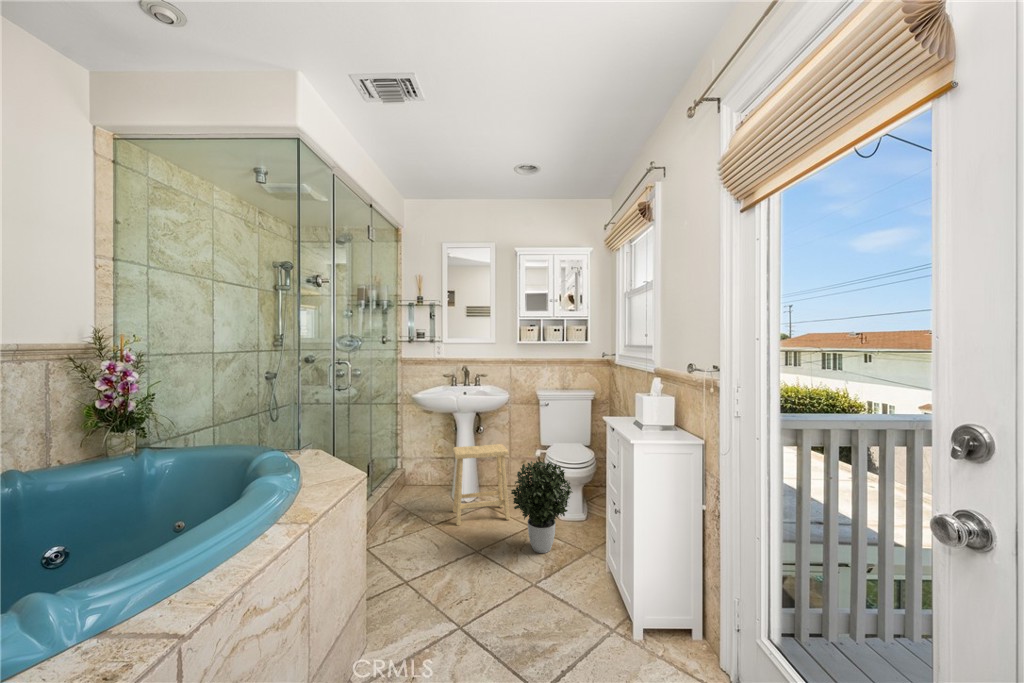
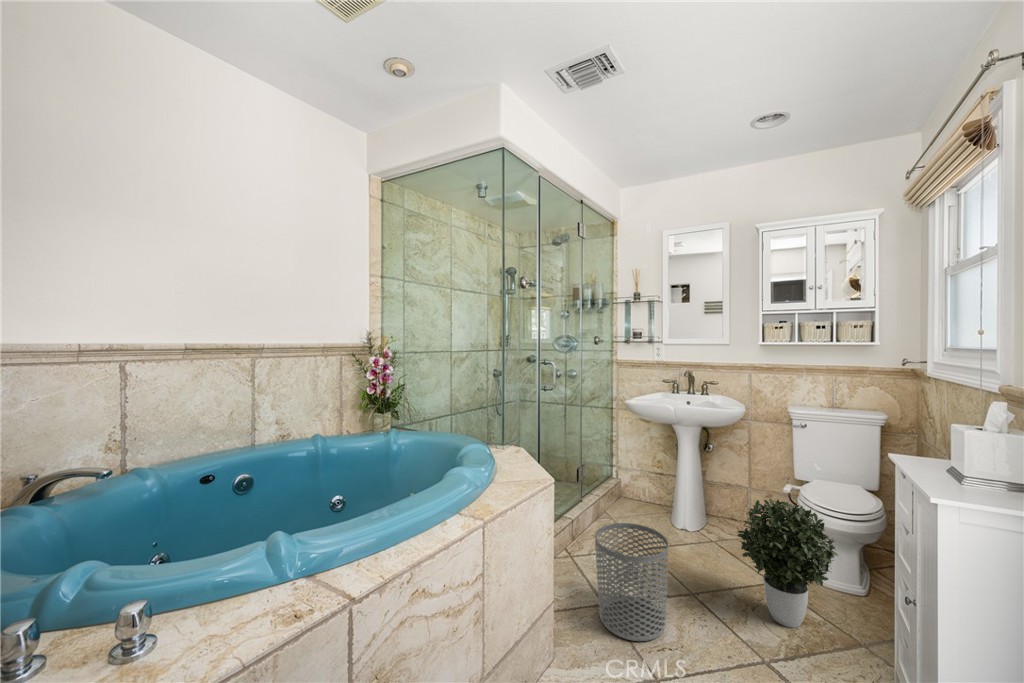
footstool: present [453,444,510,526] -> none [668,464,742,567]
waste bin: none [401,502,464,603] -> present [595,523,668,641]

